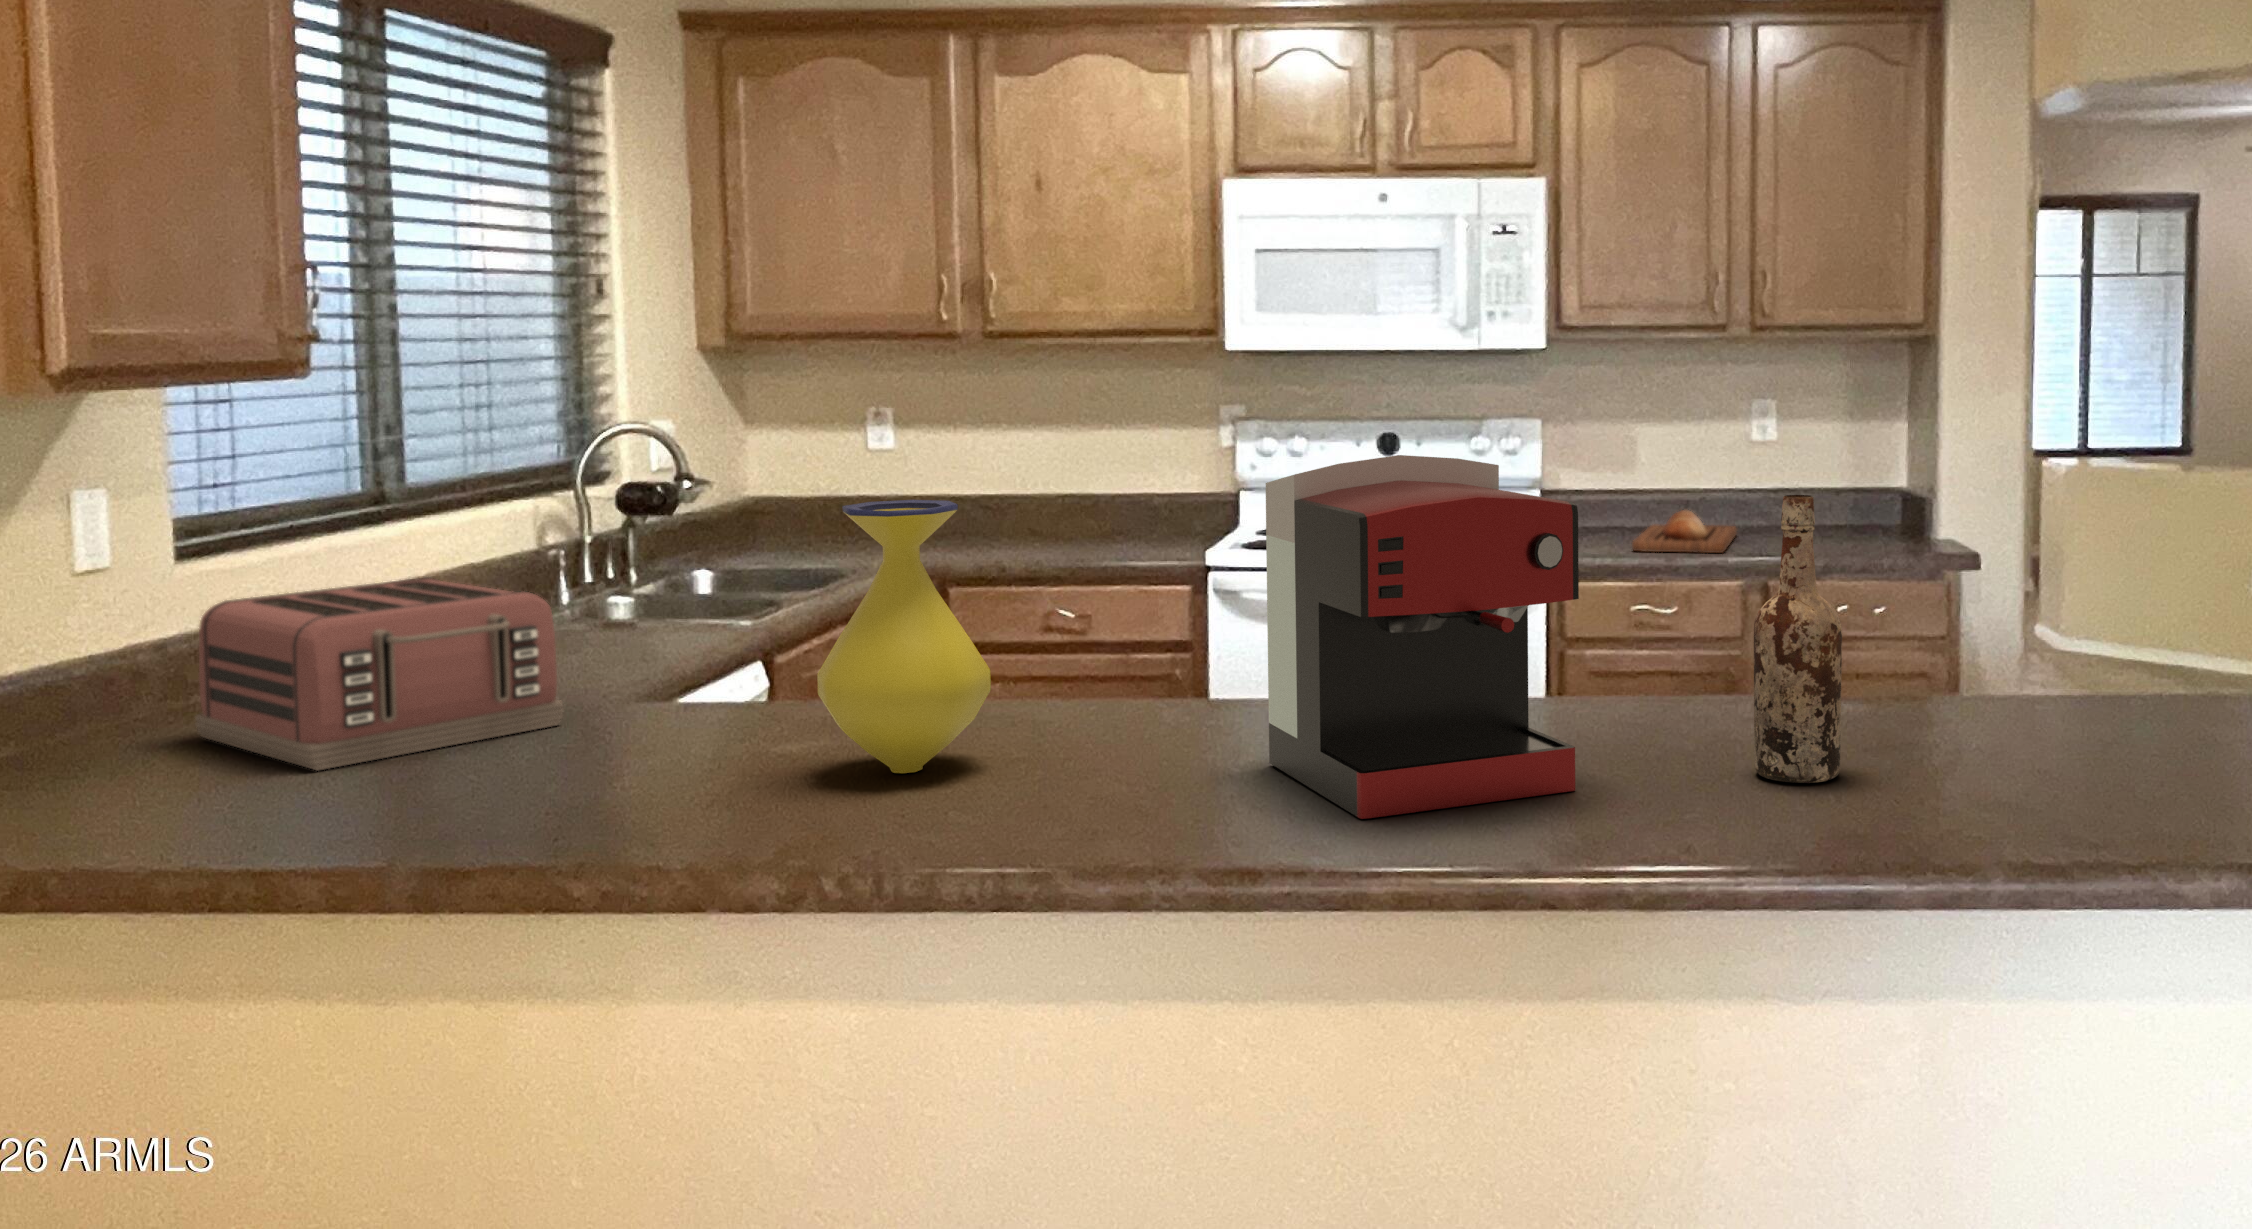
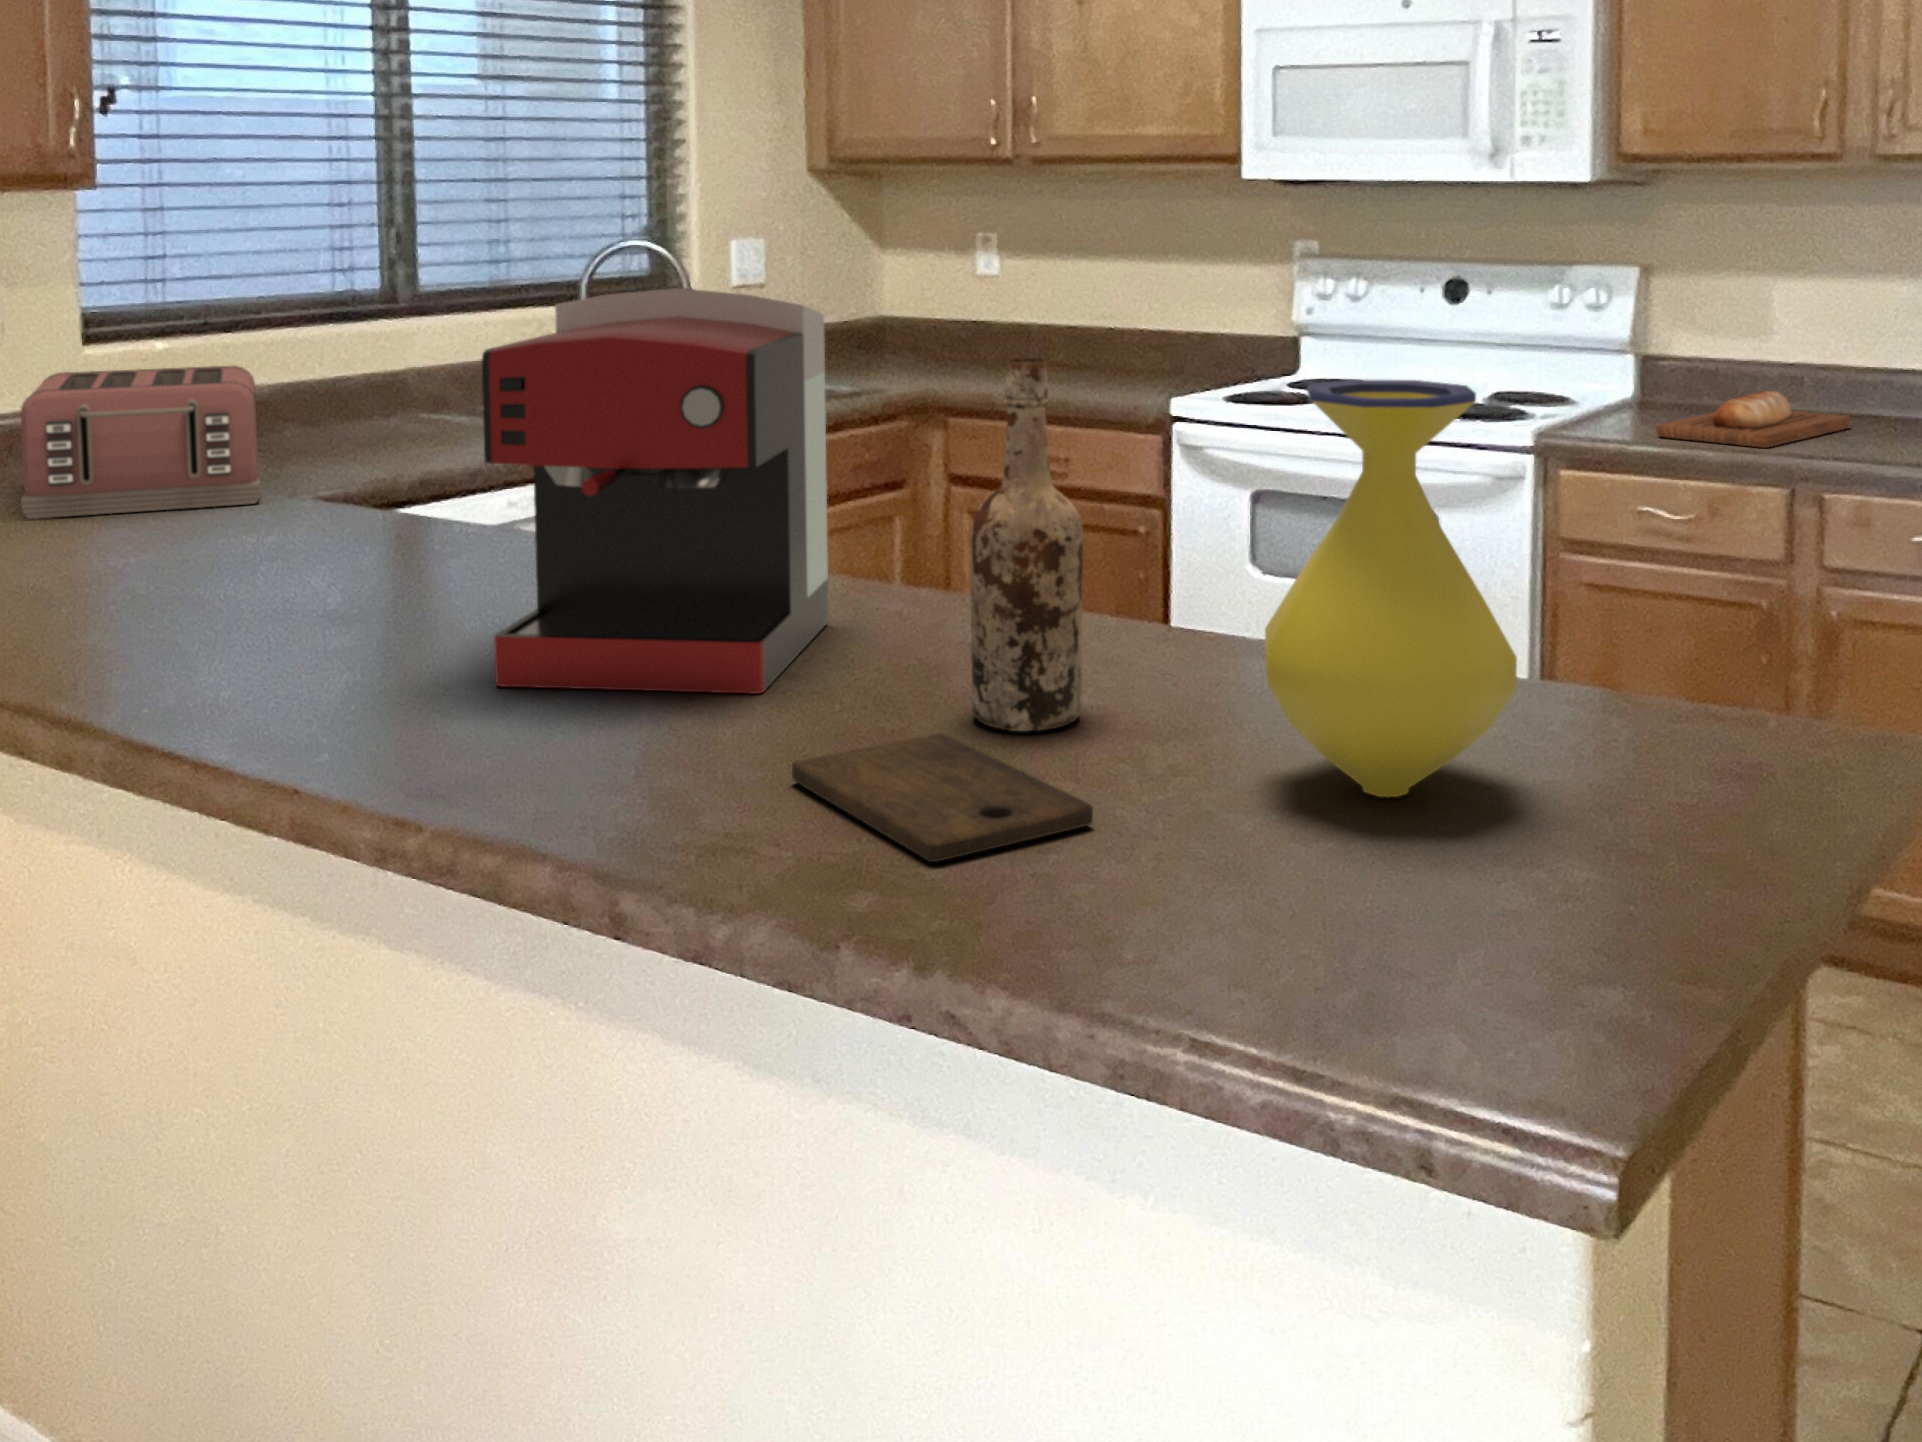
vase: present [817,500,991,773] -> present [1265,379,1517,797]
cutting board: none [1779,787,2025,856] -> present [792,733,1093,862]

